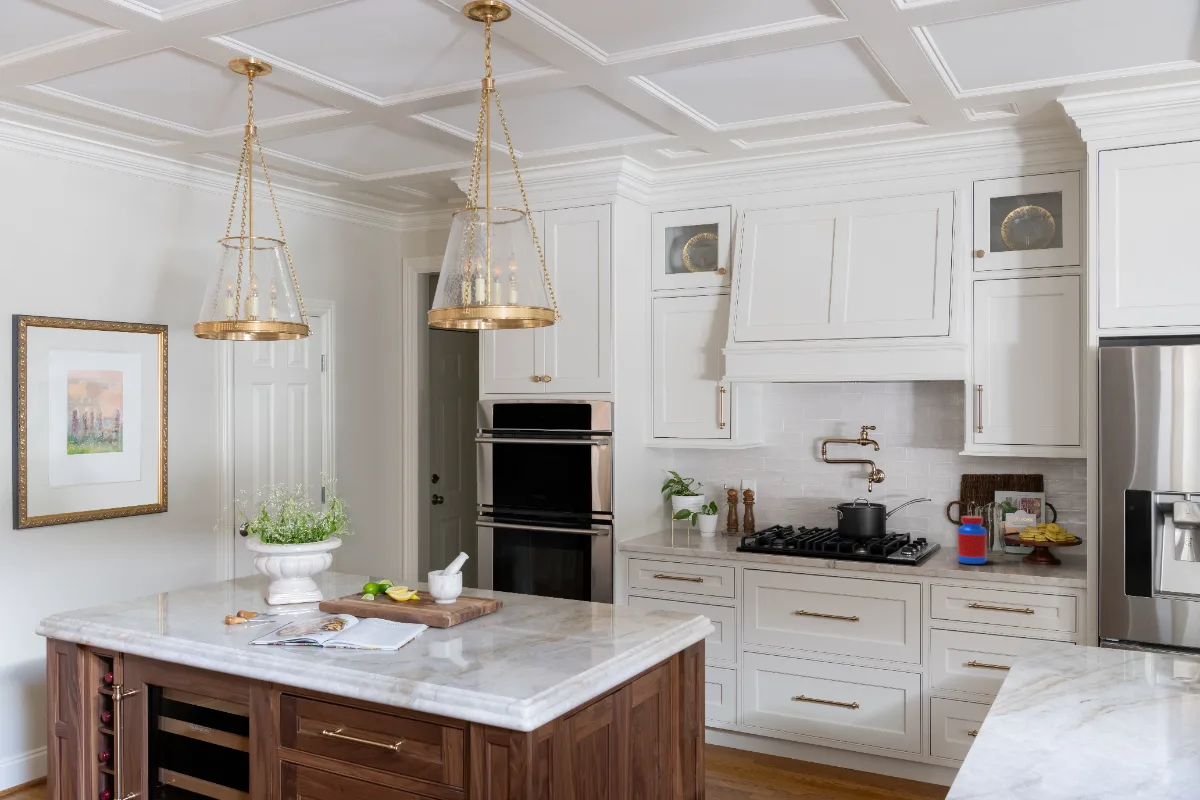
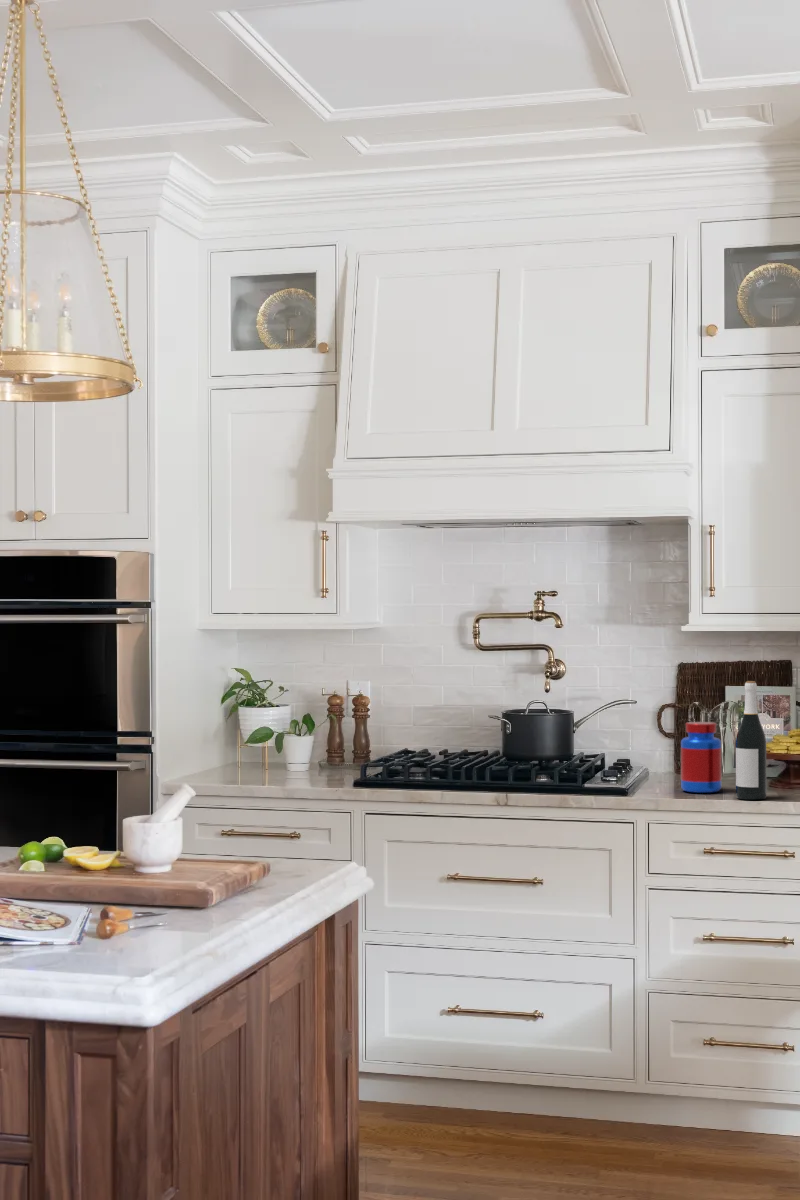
wine bottle: none [995,490,1017,571] -> present [736,681,766,800]

